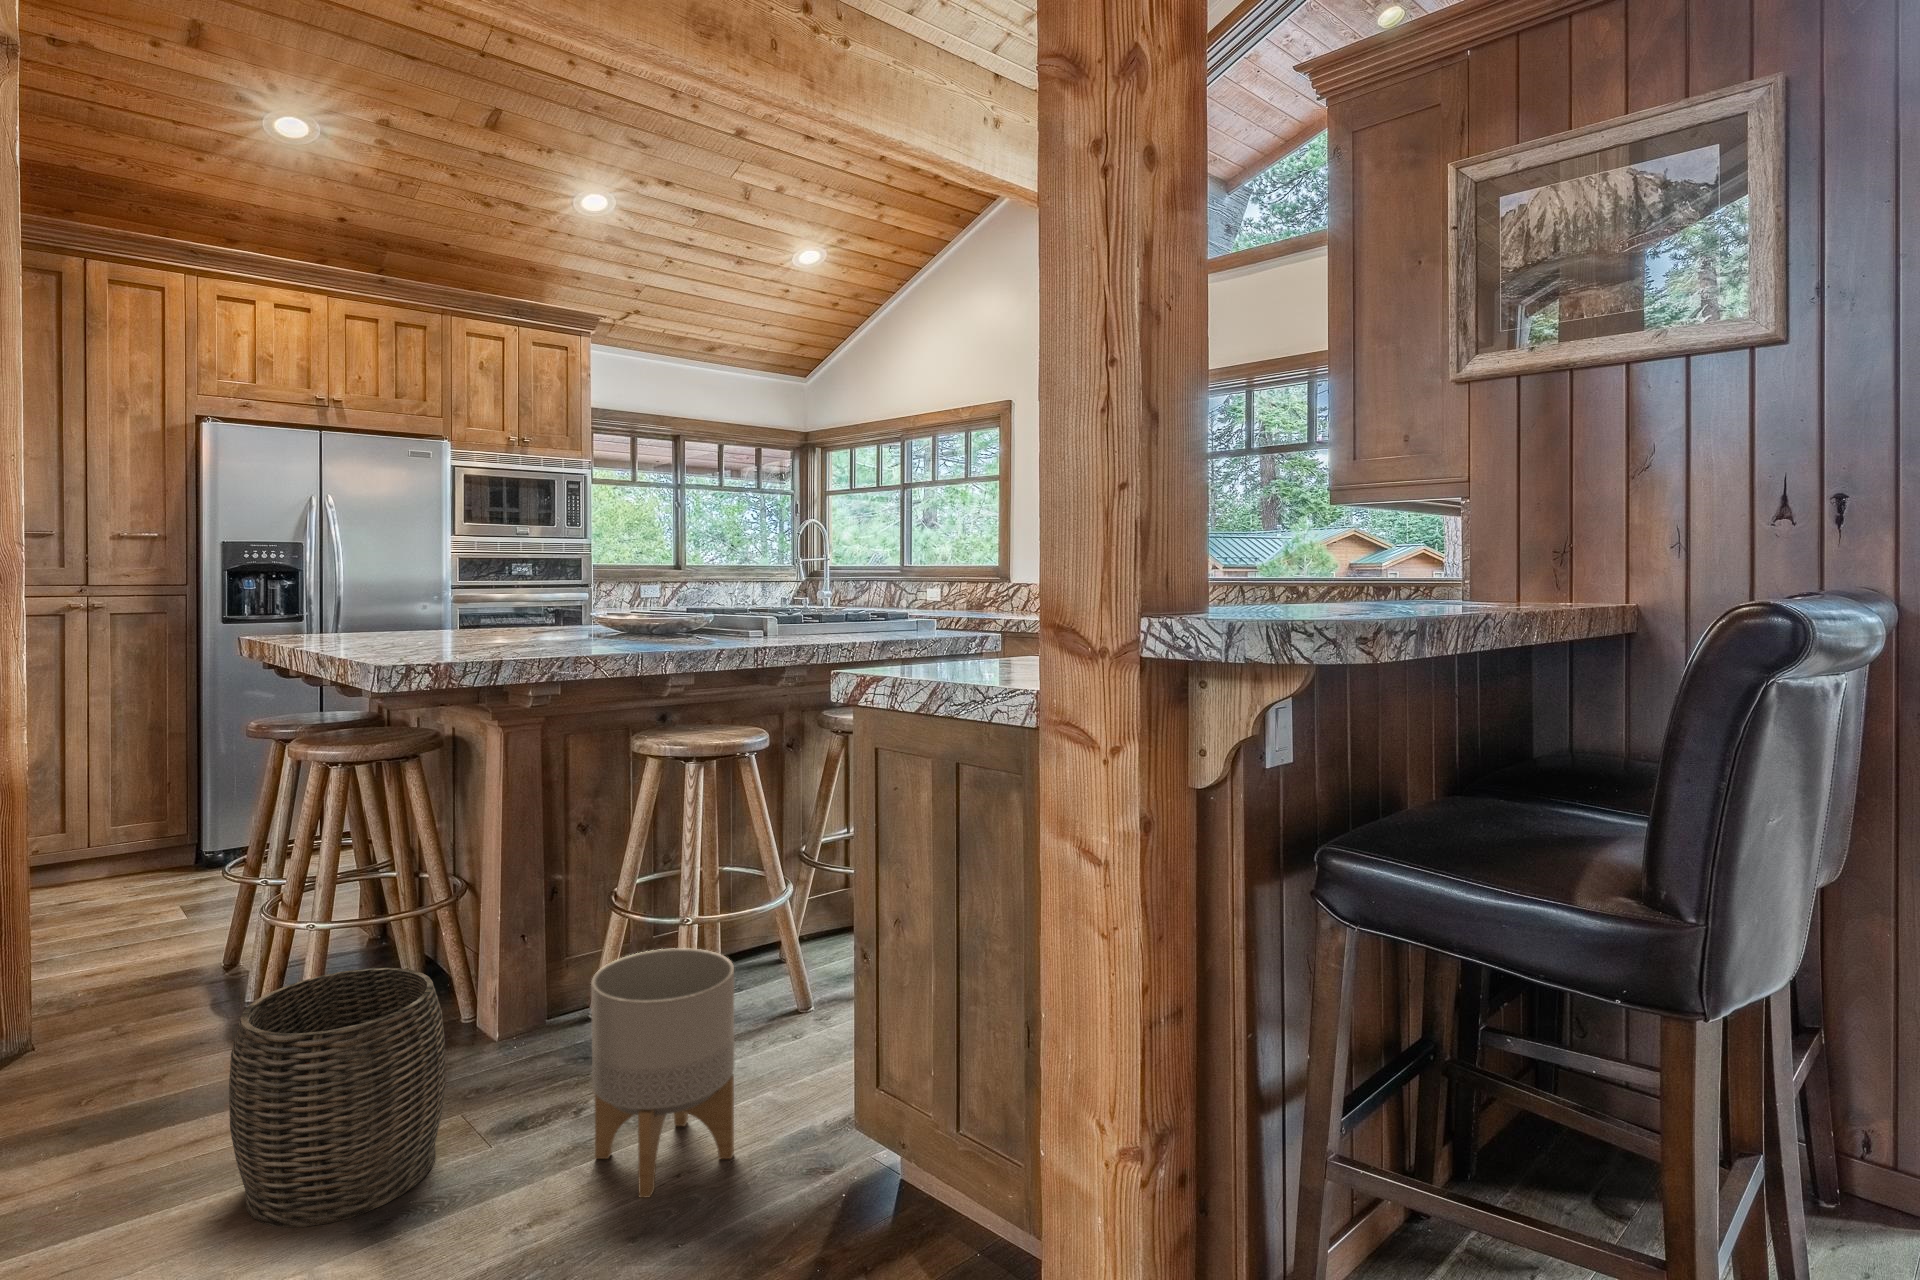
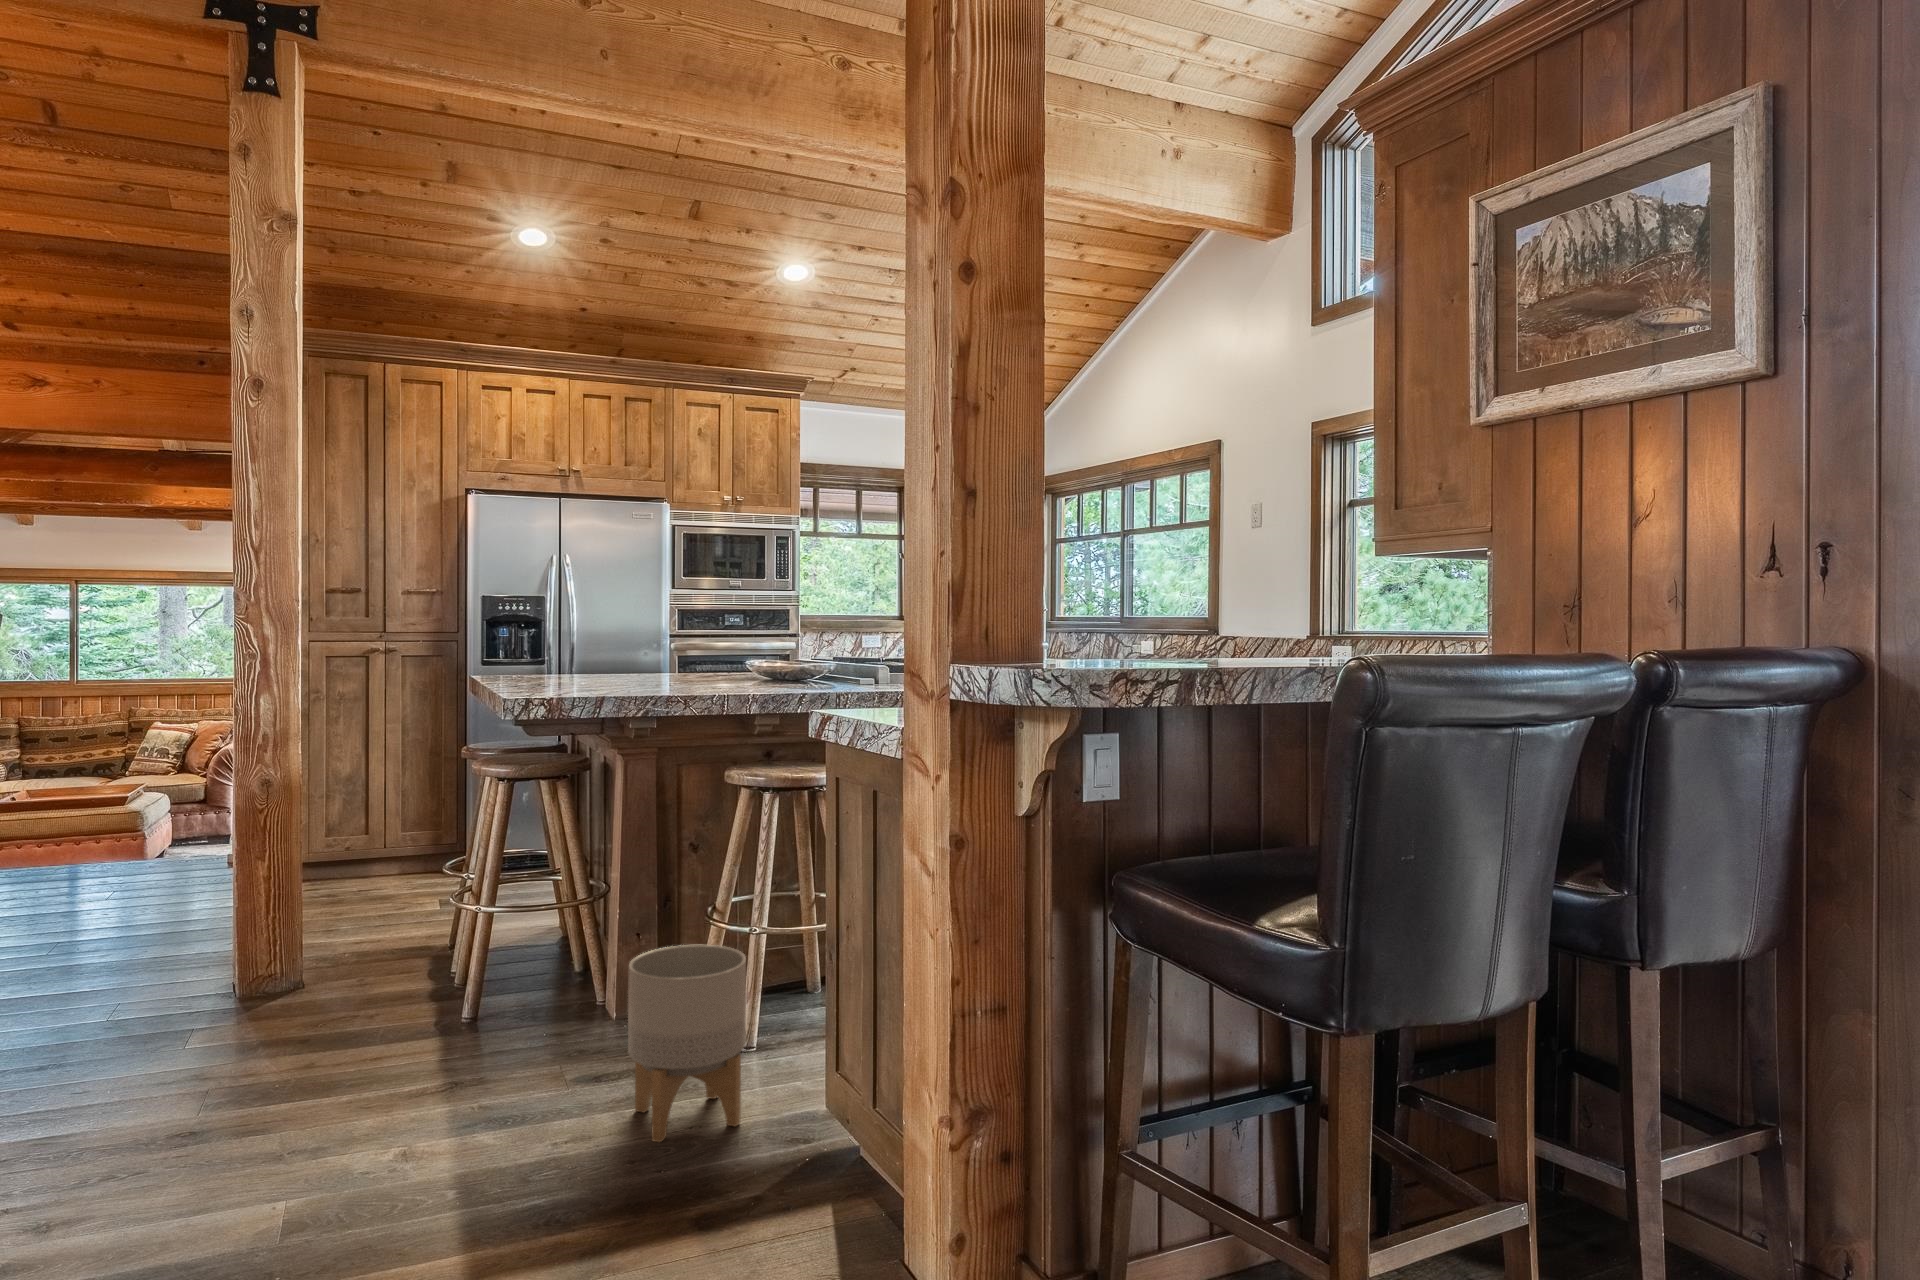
woven basket: present [229,968,446,1227] -> none [381,939,536,1123]

